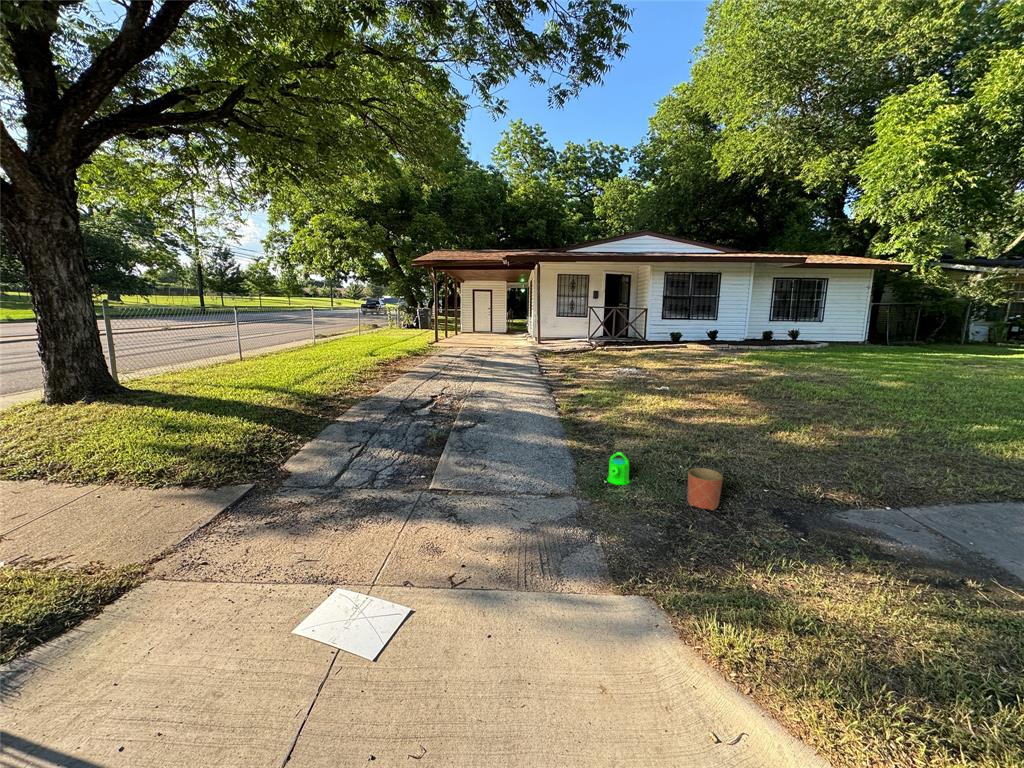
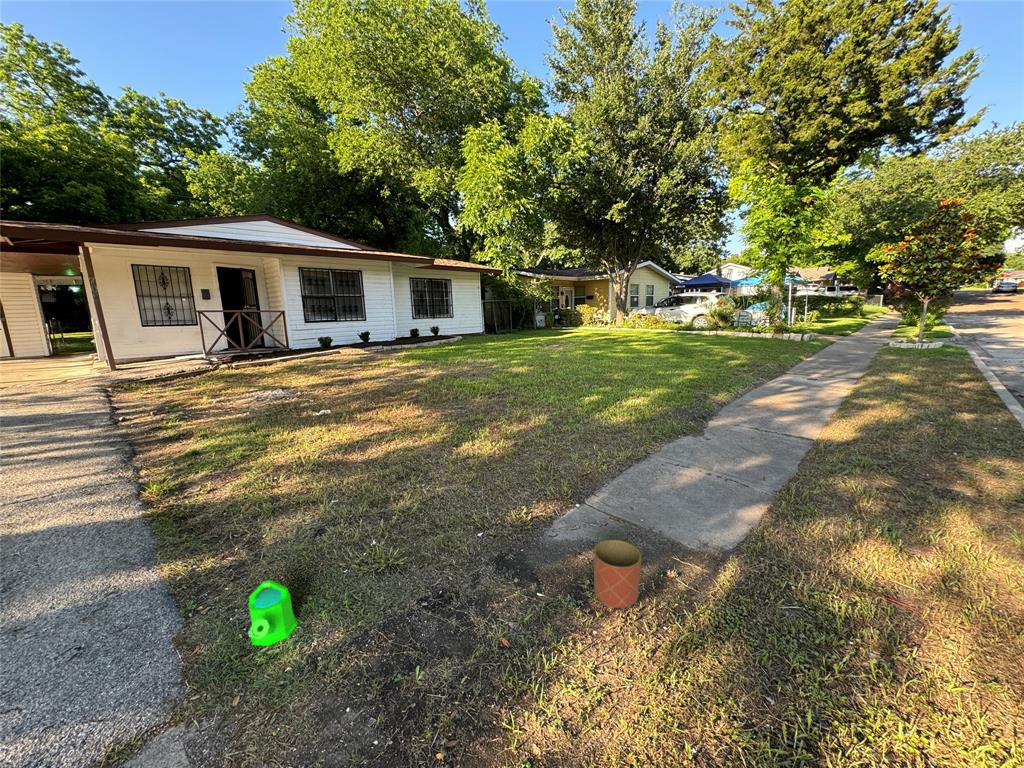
planter: present [687,468,723,510] -> present [593,540,642,608]

